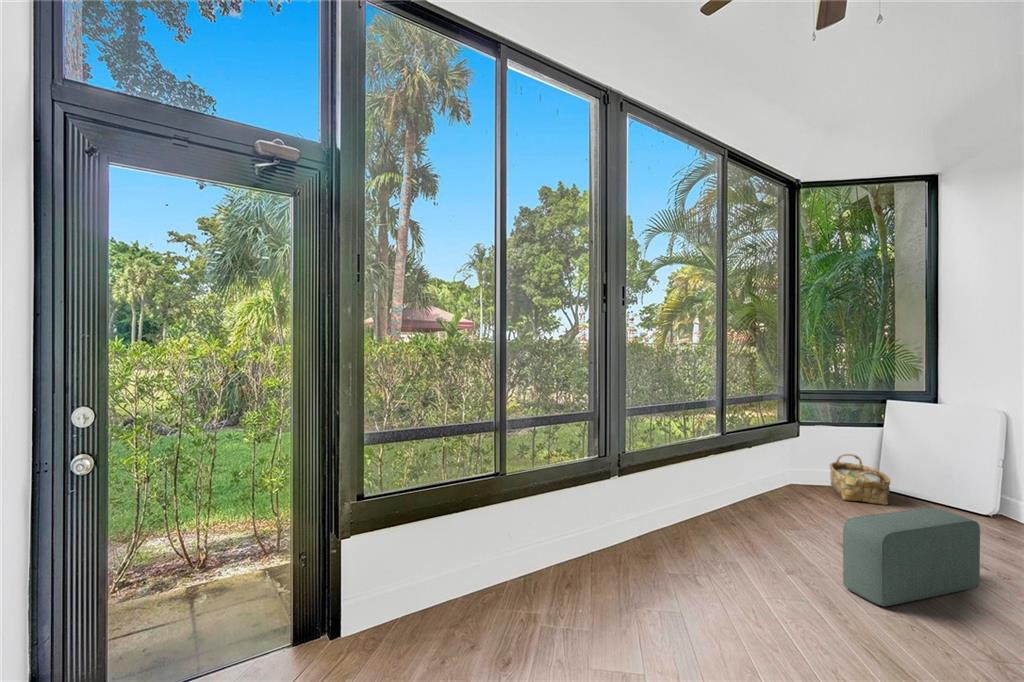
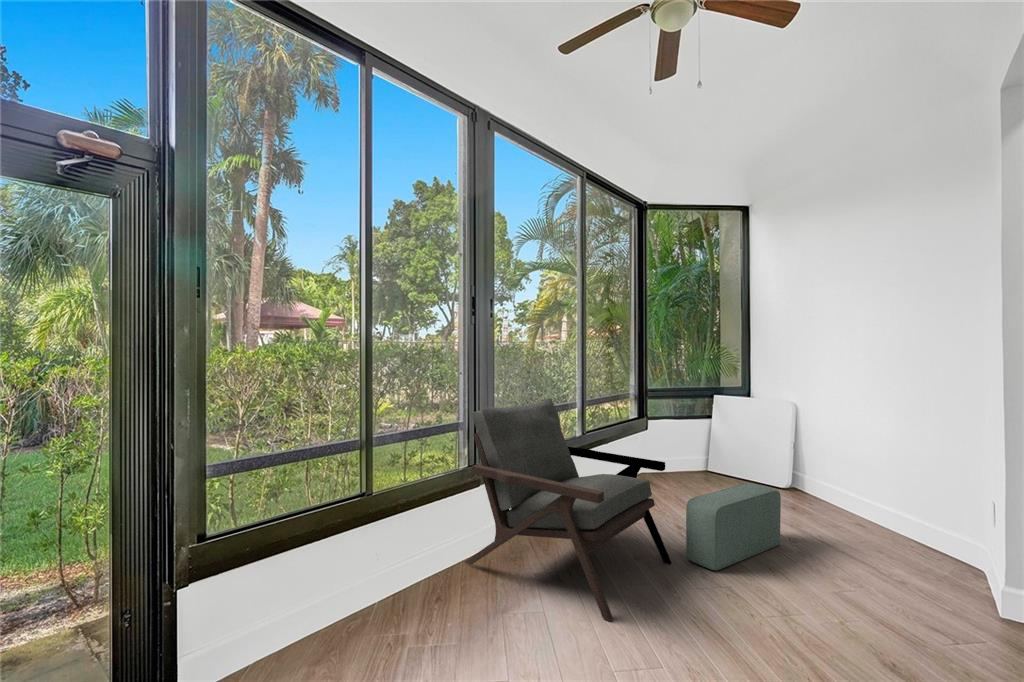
armchair: none [589,398,825,644] -> present [465,398,672,621]
woven basket: present [830,454,890,505] -> none [672,444,717,486]

